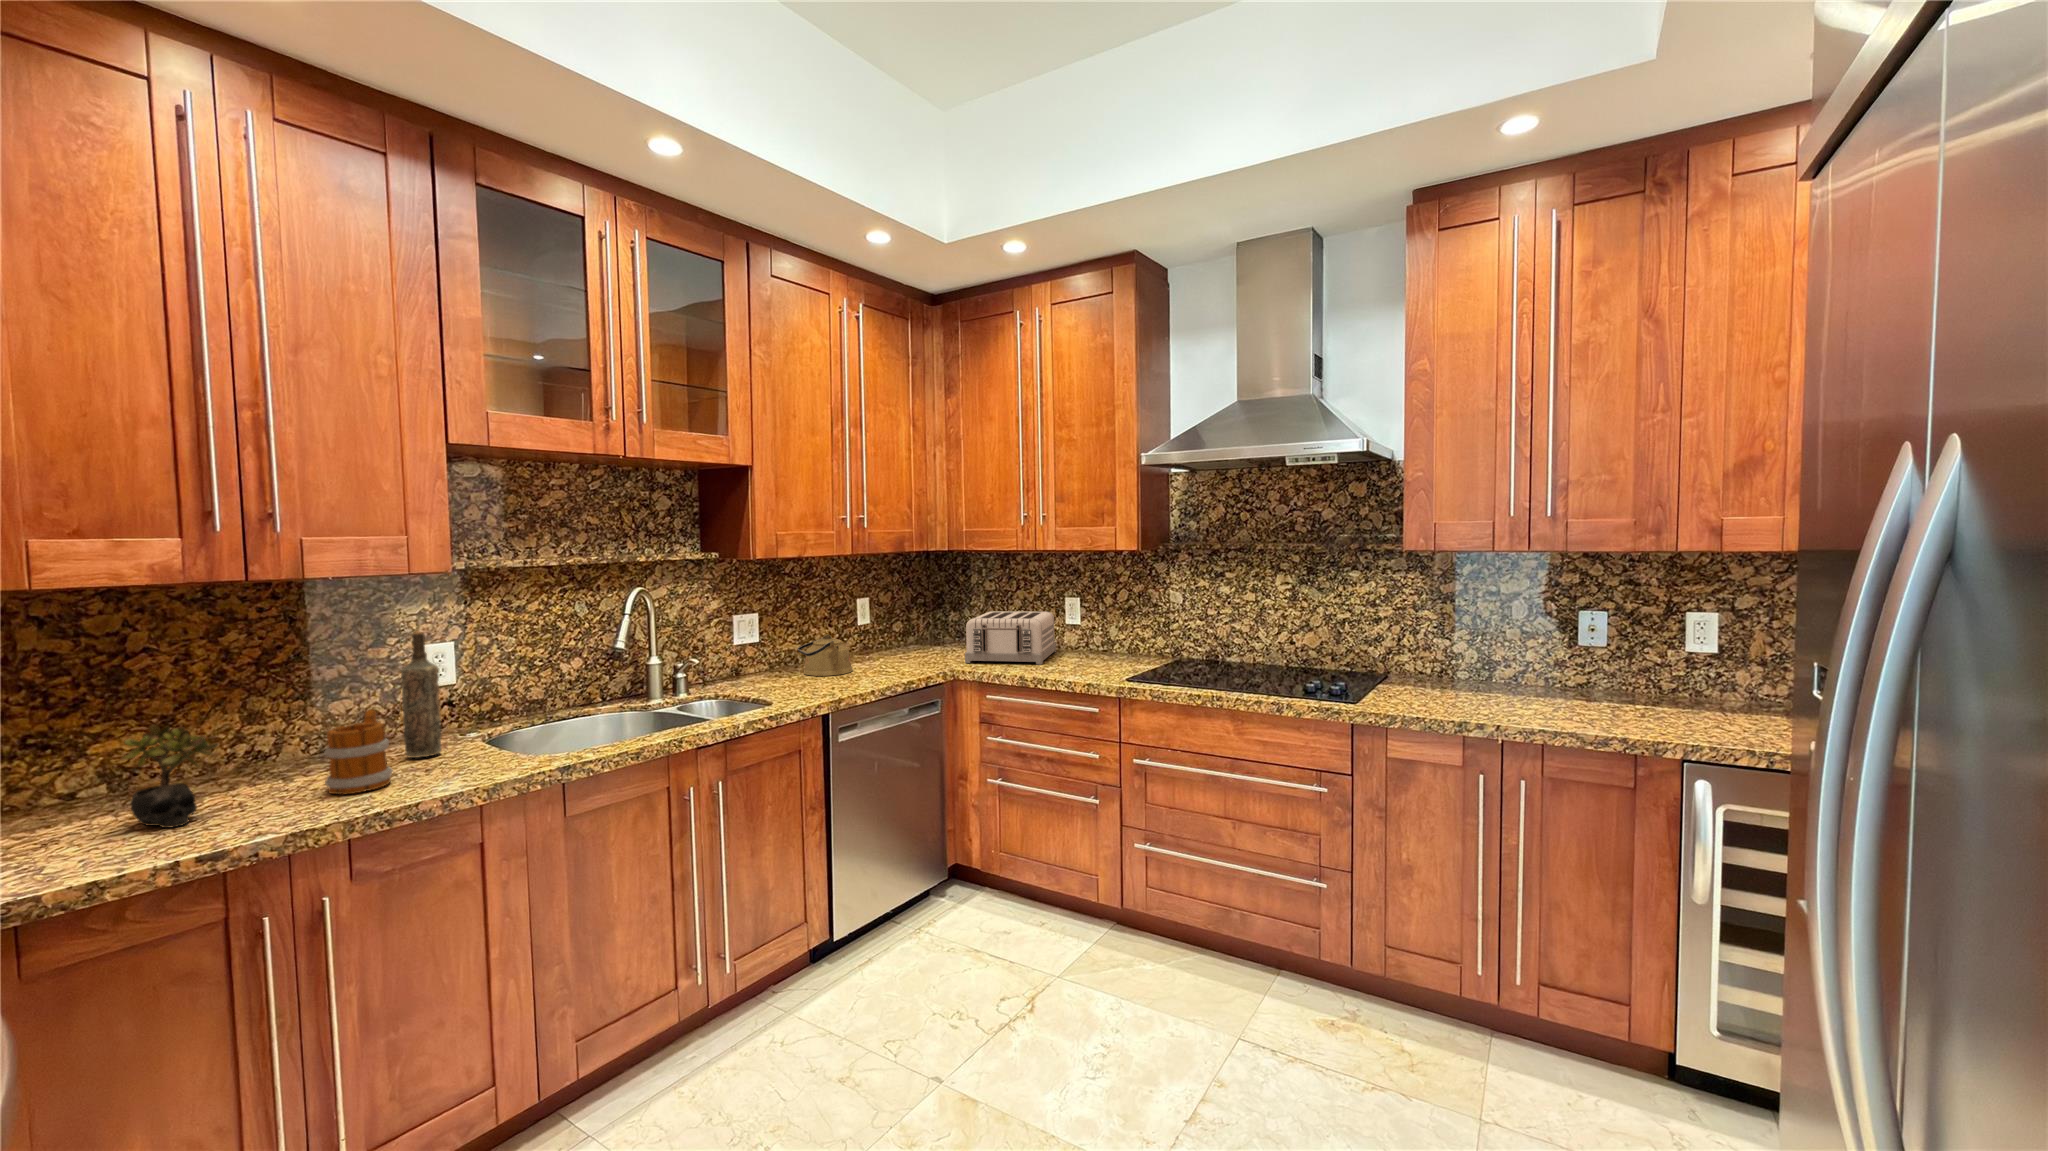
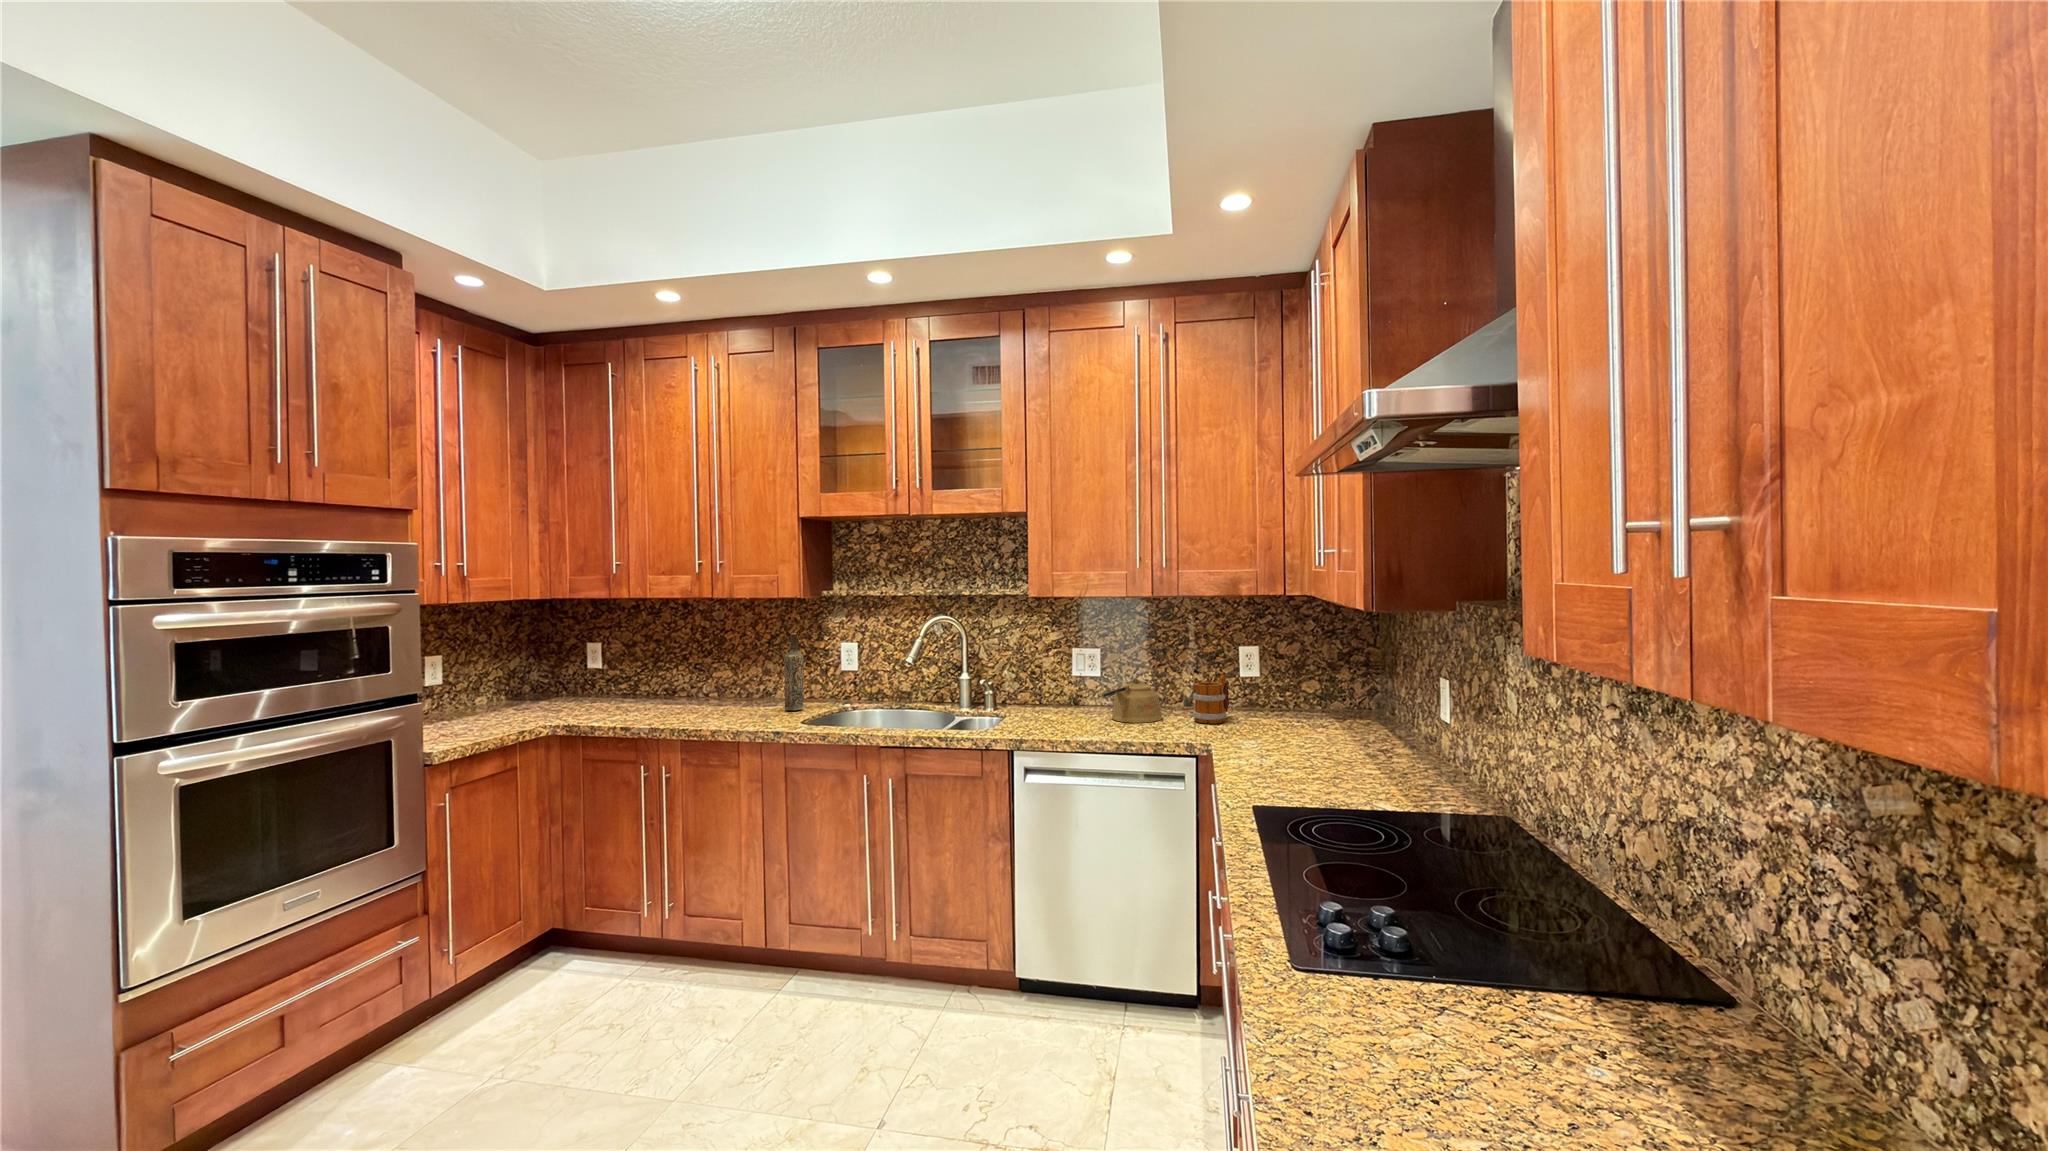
toaster: present [965,611,1056,665] -> none [1252,682,1410,765]
mug: present [324,709,393,794] -> present [1193,675,1229,724]
succulent plant: present [121,724,218,828] -> none [655,664,687,714]

